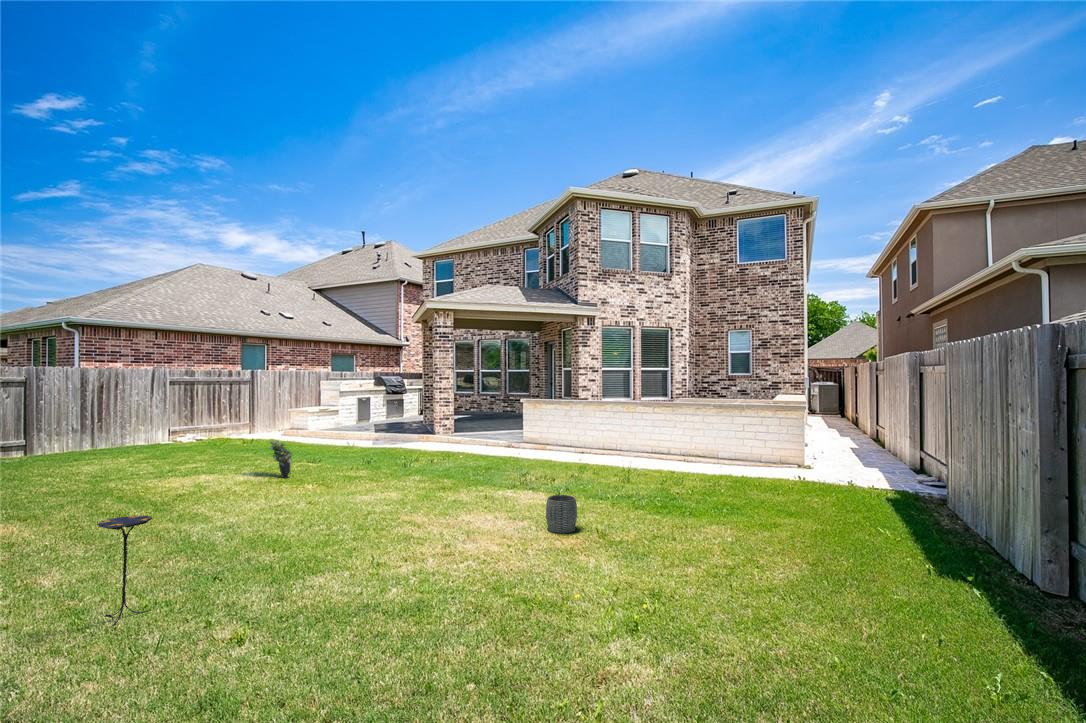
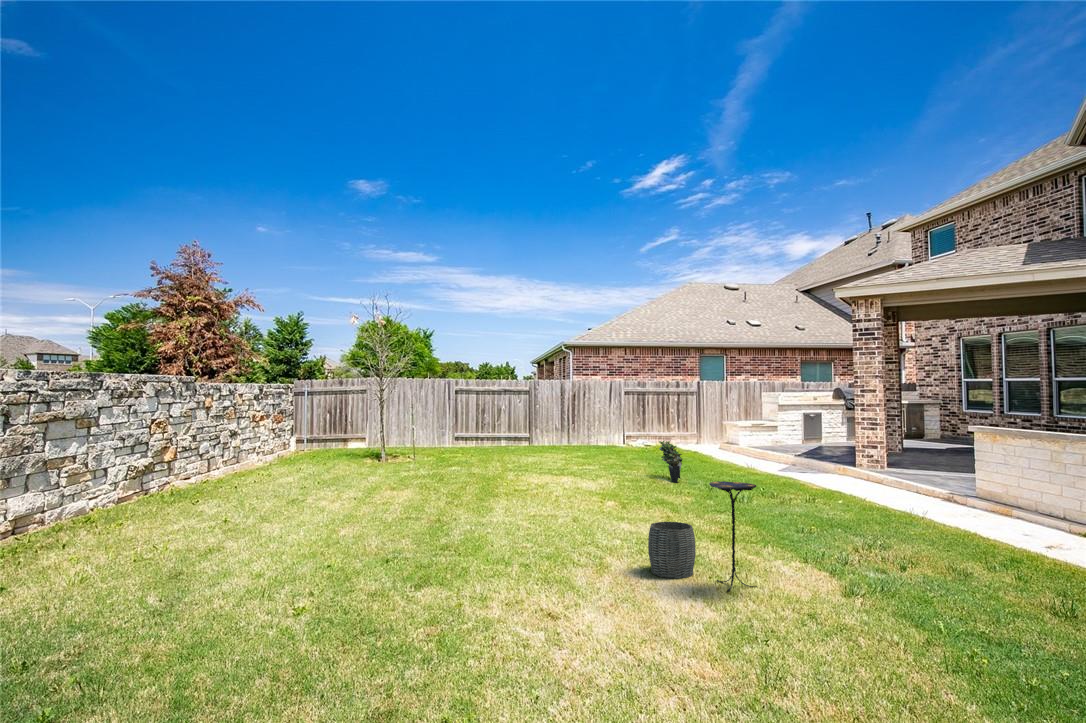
woven basket: present [546,495,577,533] -> present [648,522,696,578]
side table: present [98,516,152,625] -> present [709,481,757,591]

